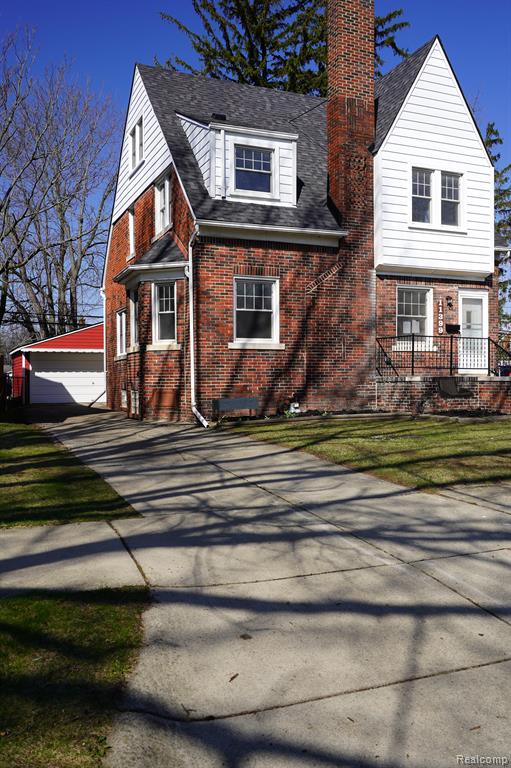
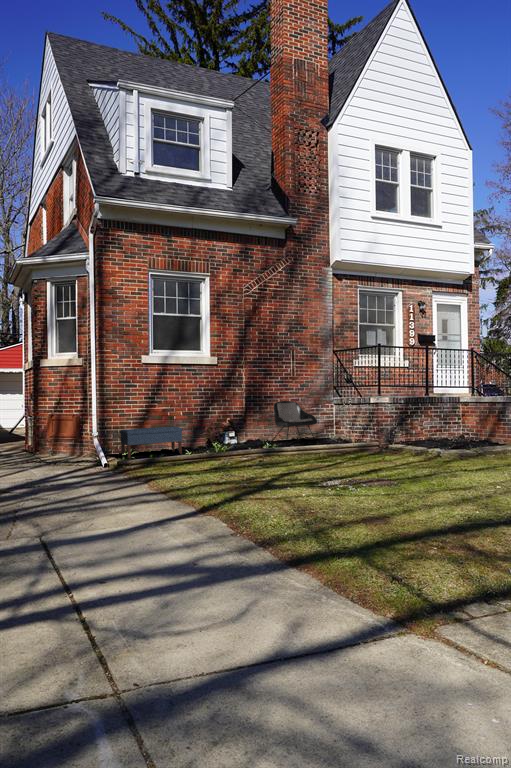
lounge chair: present [435,378,474,414] -> present [272,401,317,446]

